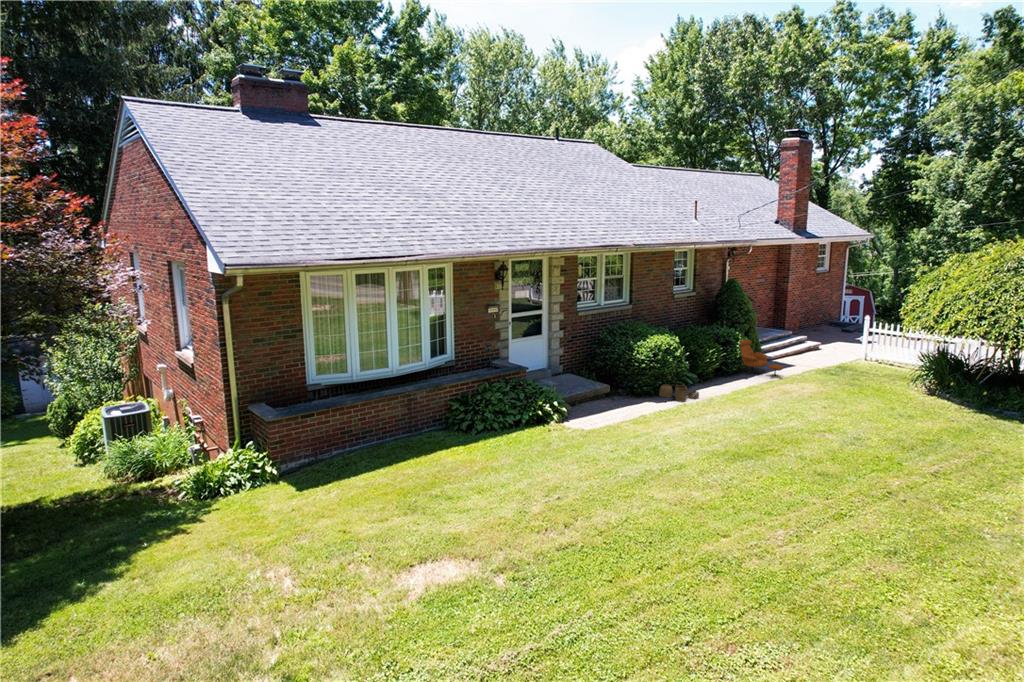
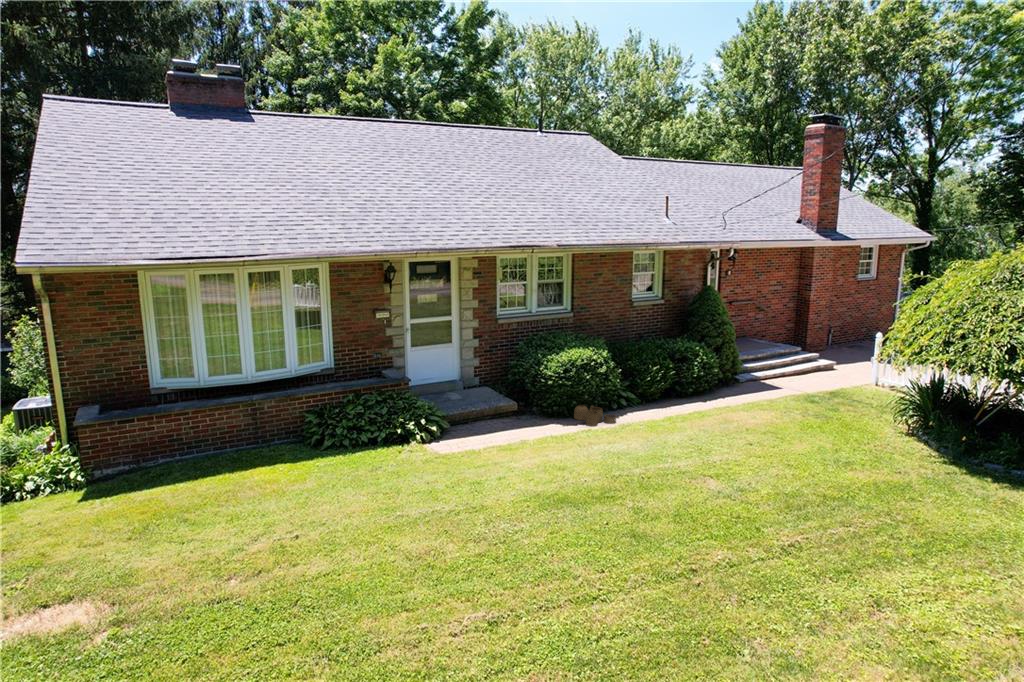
lounge chair: present [740,340,783,377] -> none [696,357,741,406]

